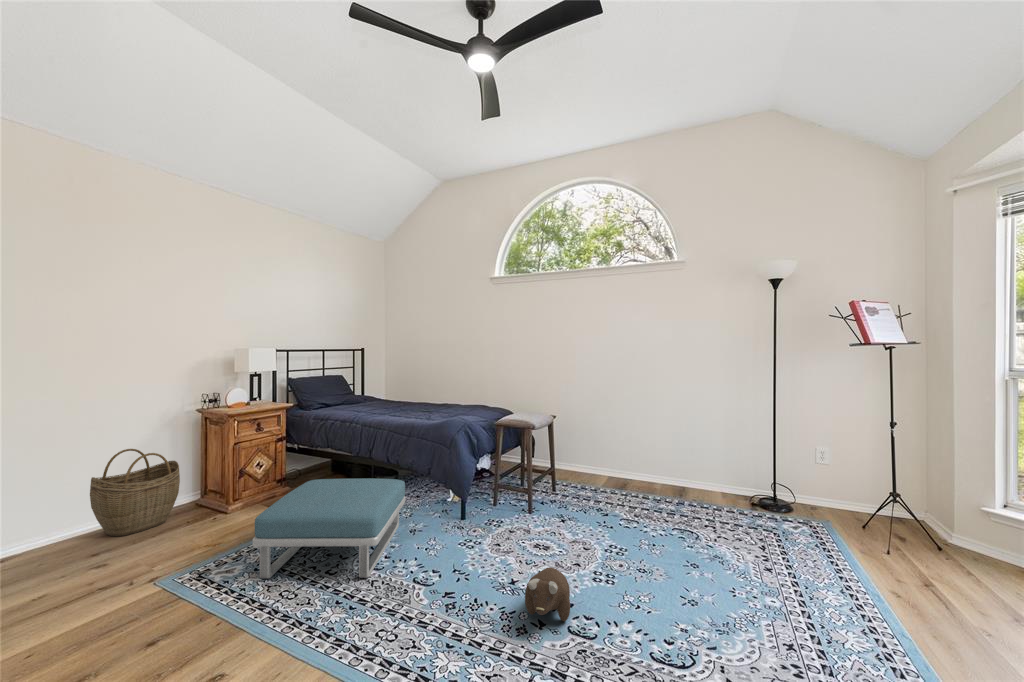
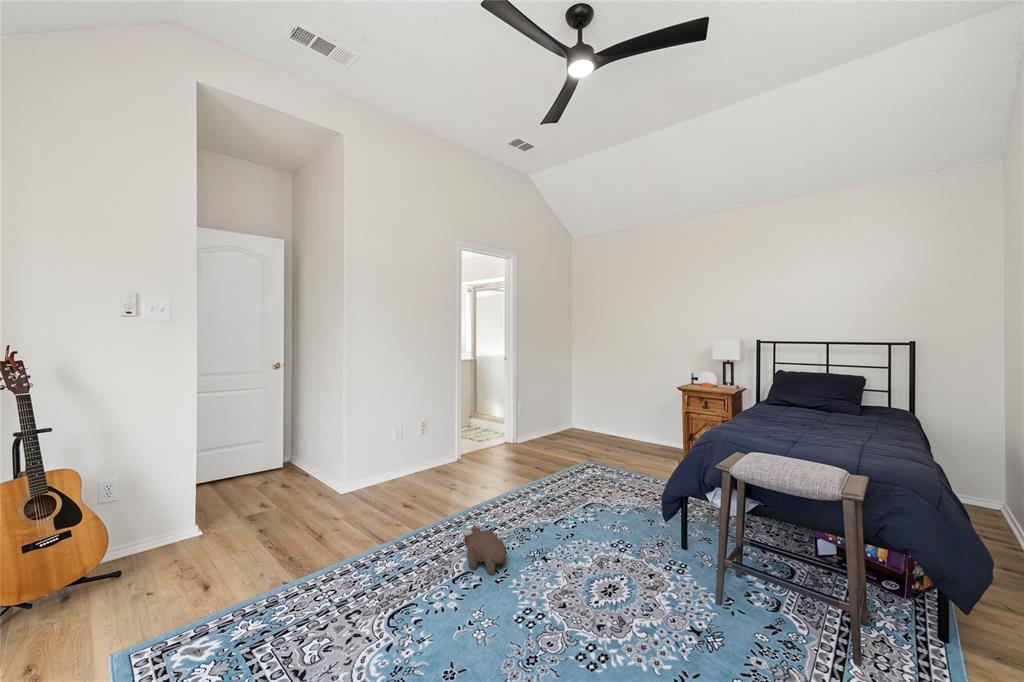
woven basket: present [90,449,180,536] -> none [615,398,654,444]
footstool: present [252,478,405,578] -> none [558,440,643,507]

